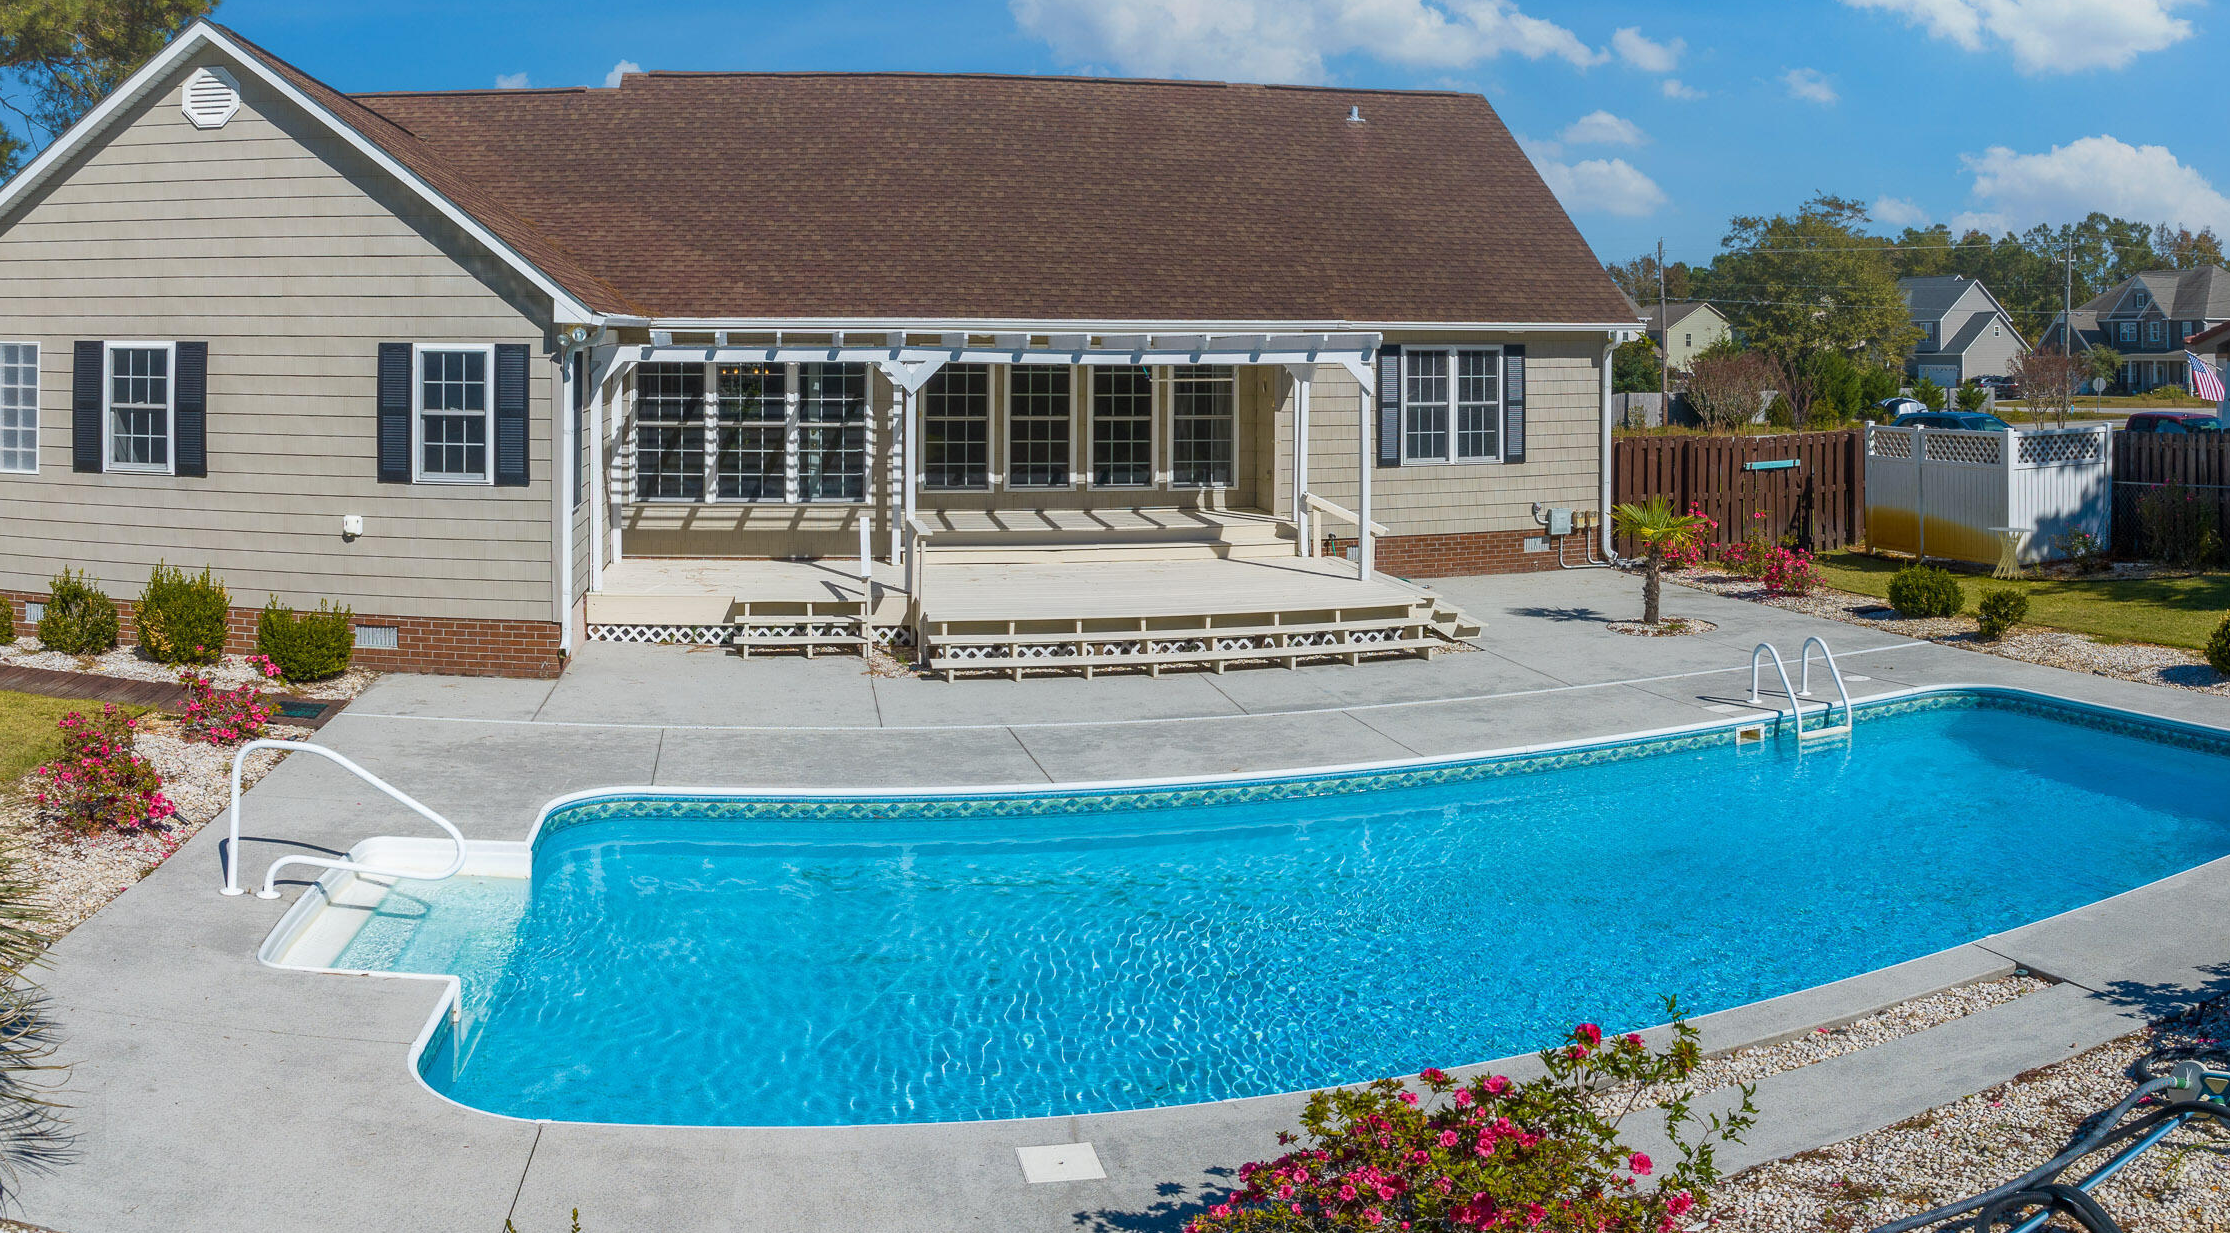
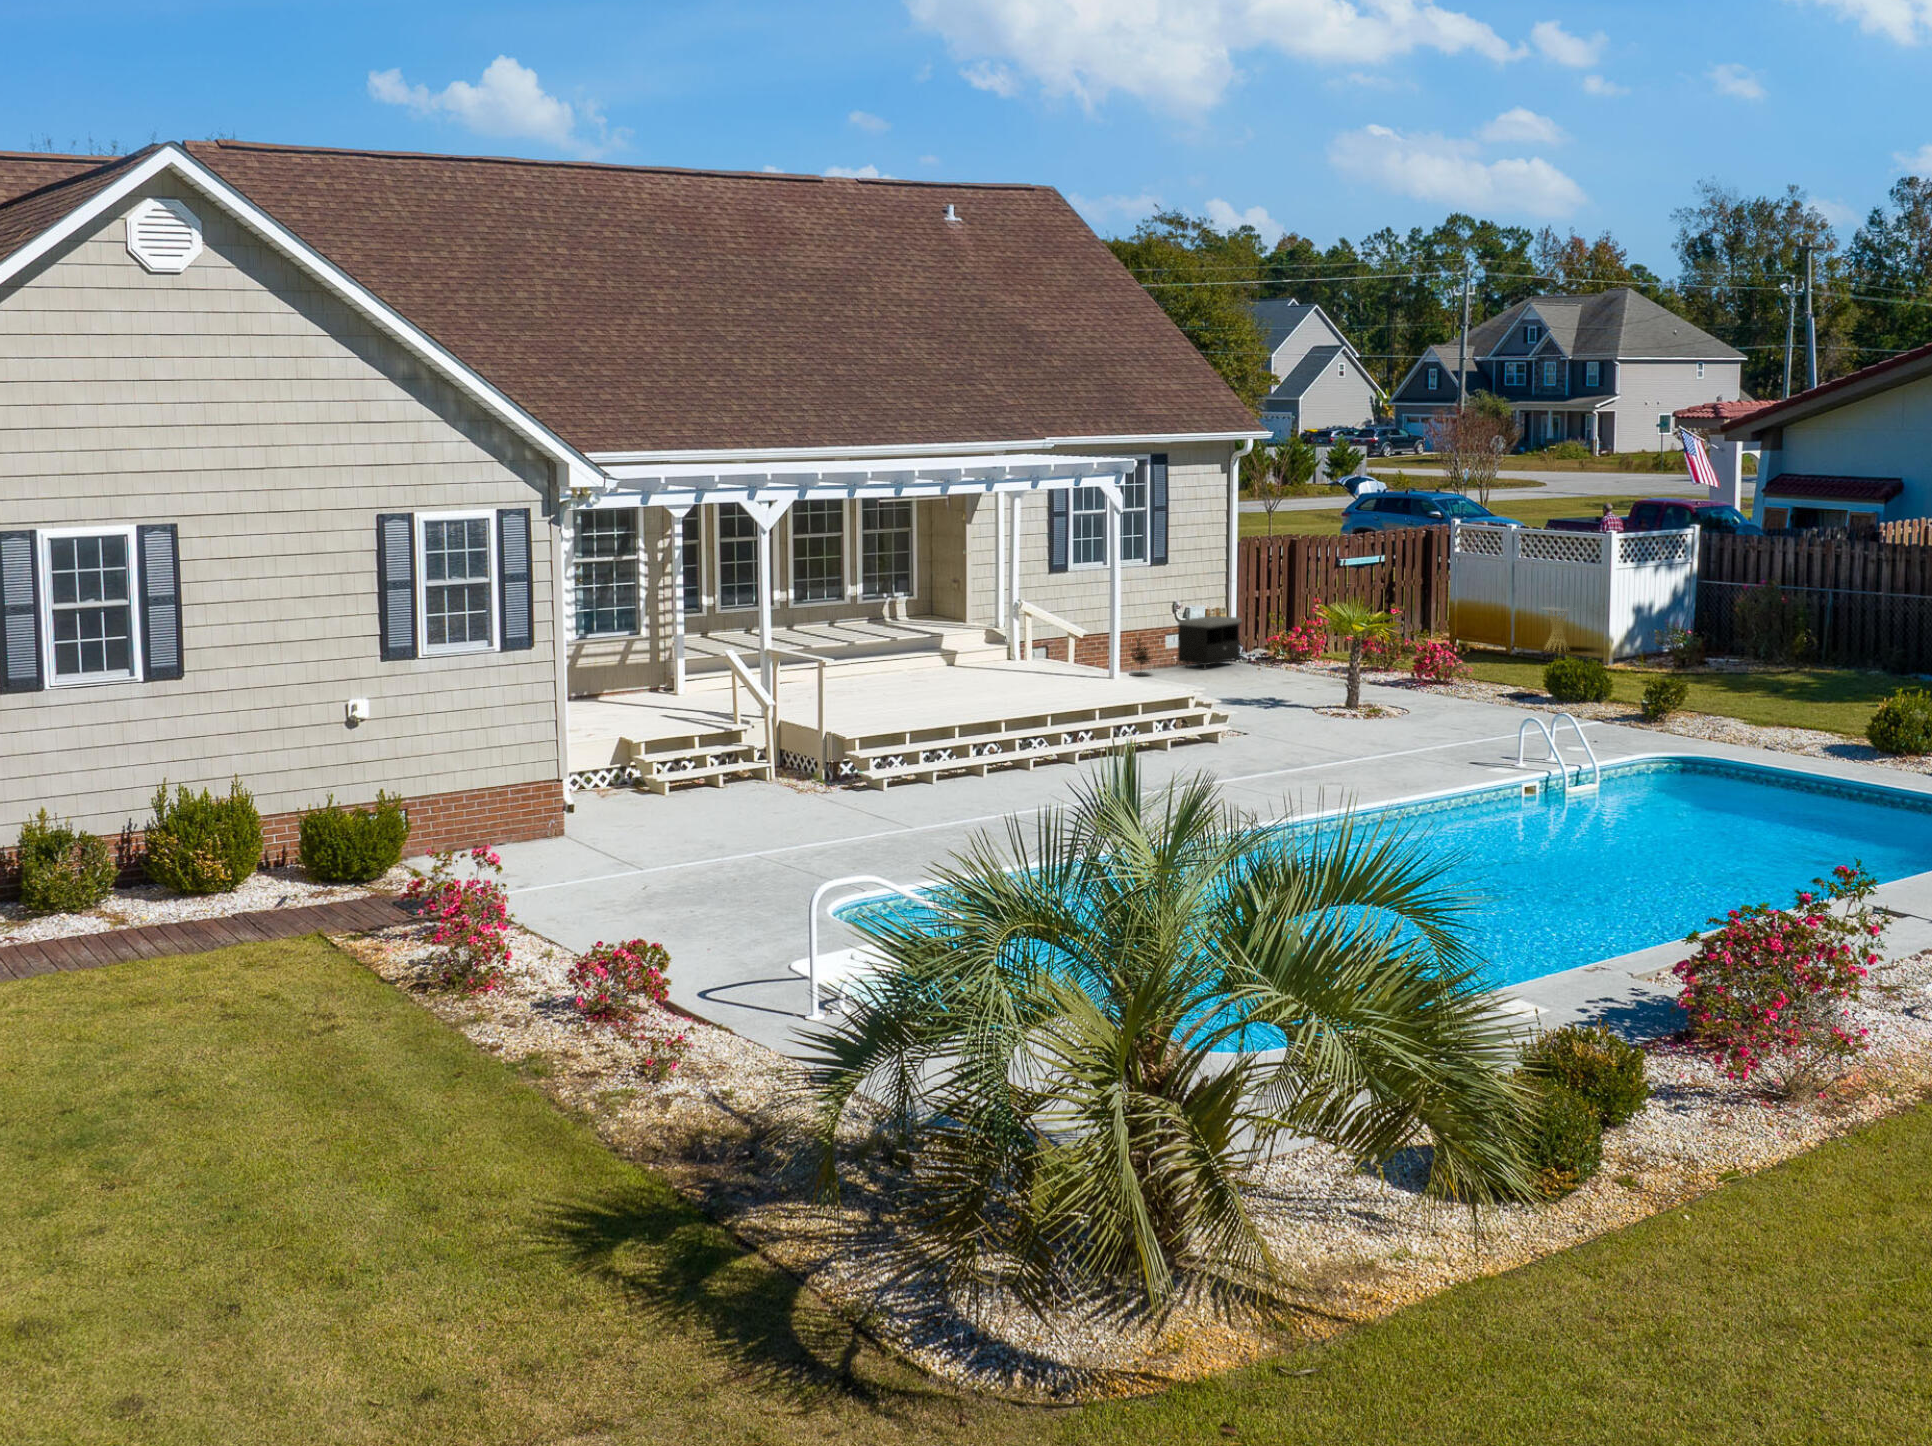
storage bench: none [1524,521,1603,578] -> present [1178,616,1242,668]
potted tree: none [1456,536,1483,582] -> present [1130,639,1151,676]

